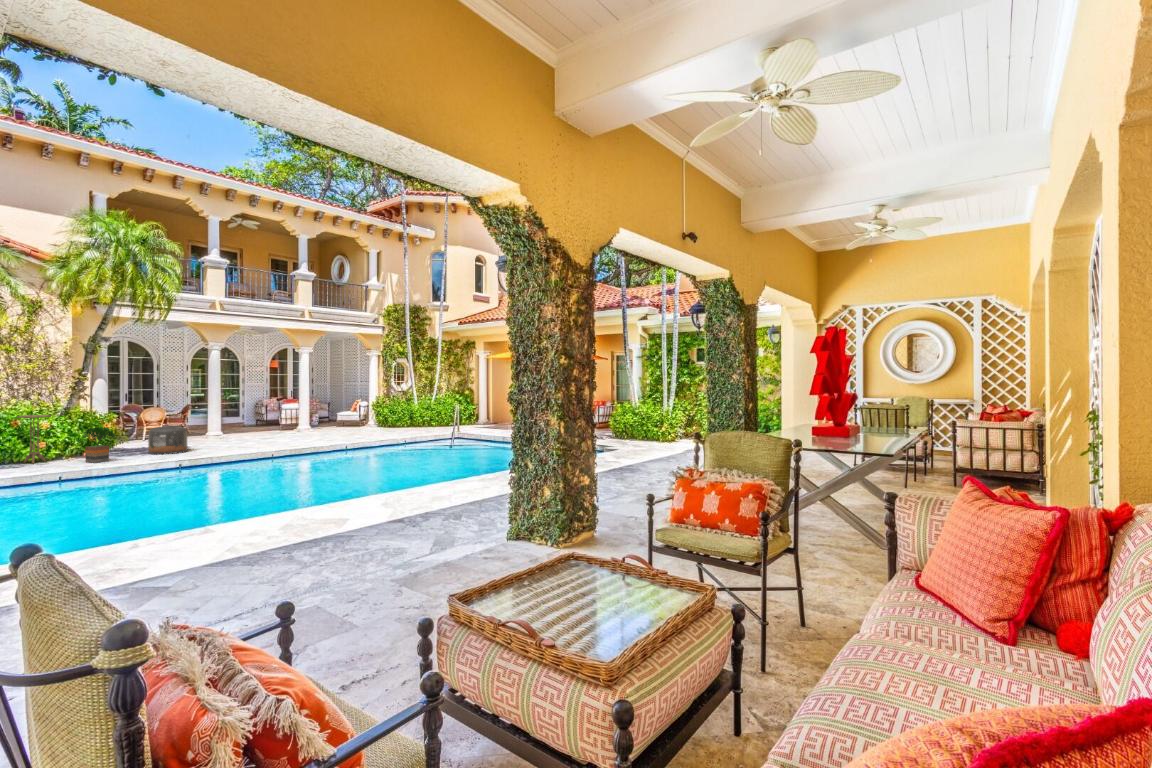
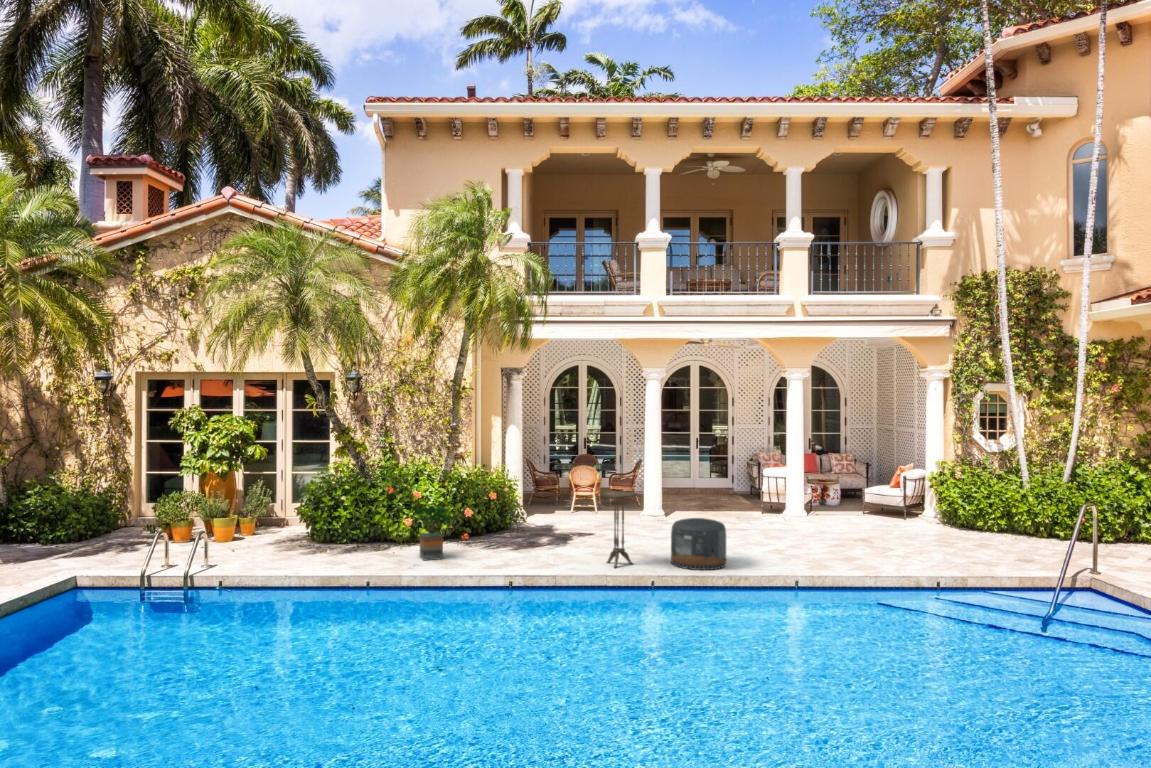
side table: present [17,415,51,464] -> present [600,491,638,568]
pouf: present [148,426,187,454] -> present [671,518,726,570]

